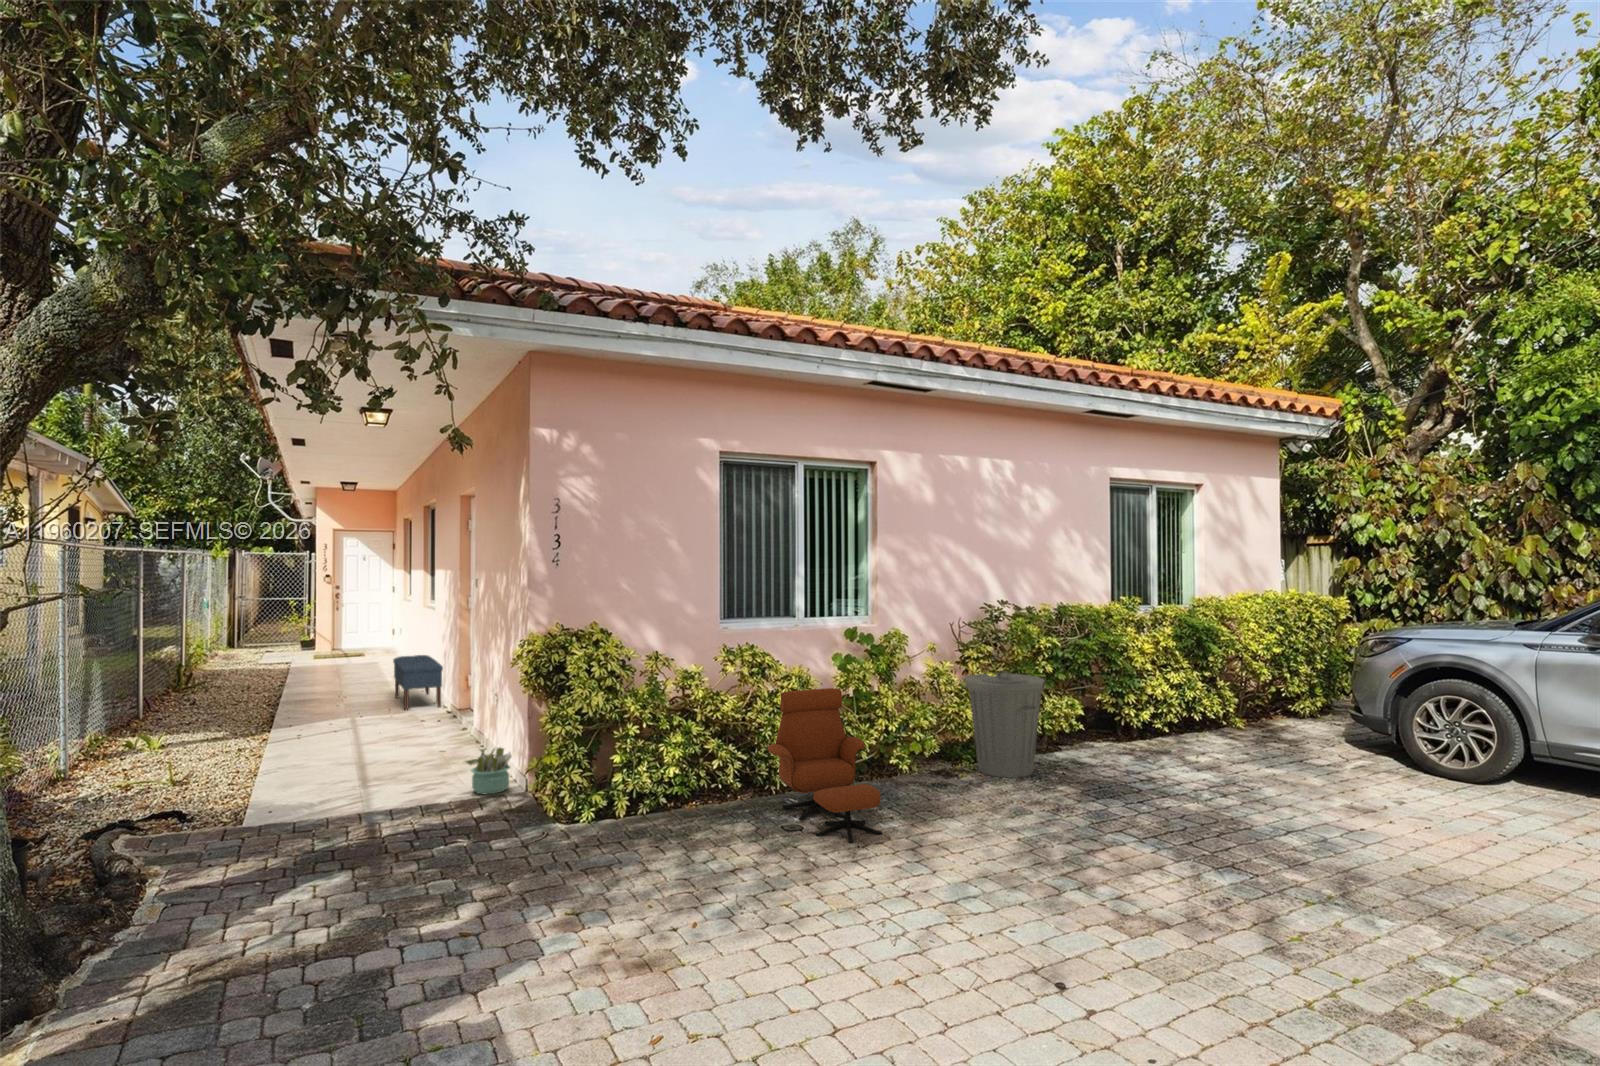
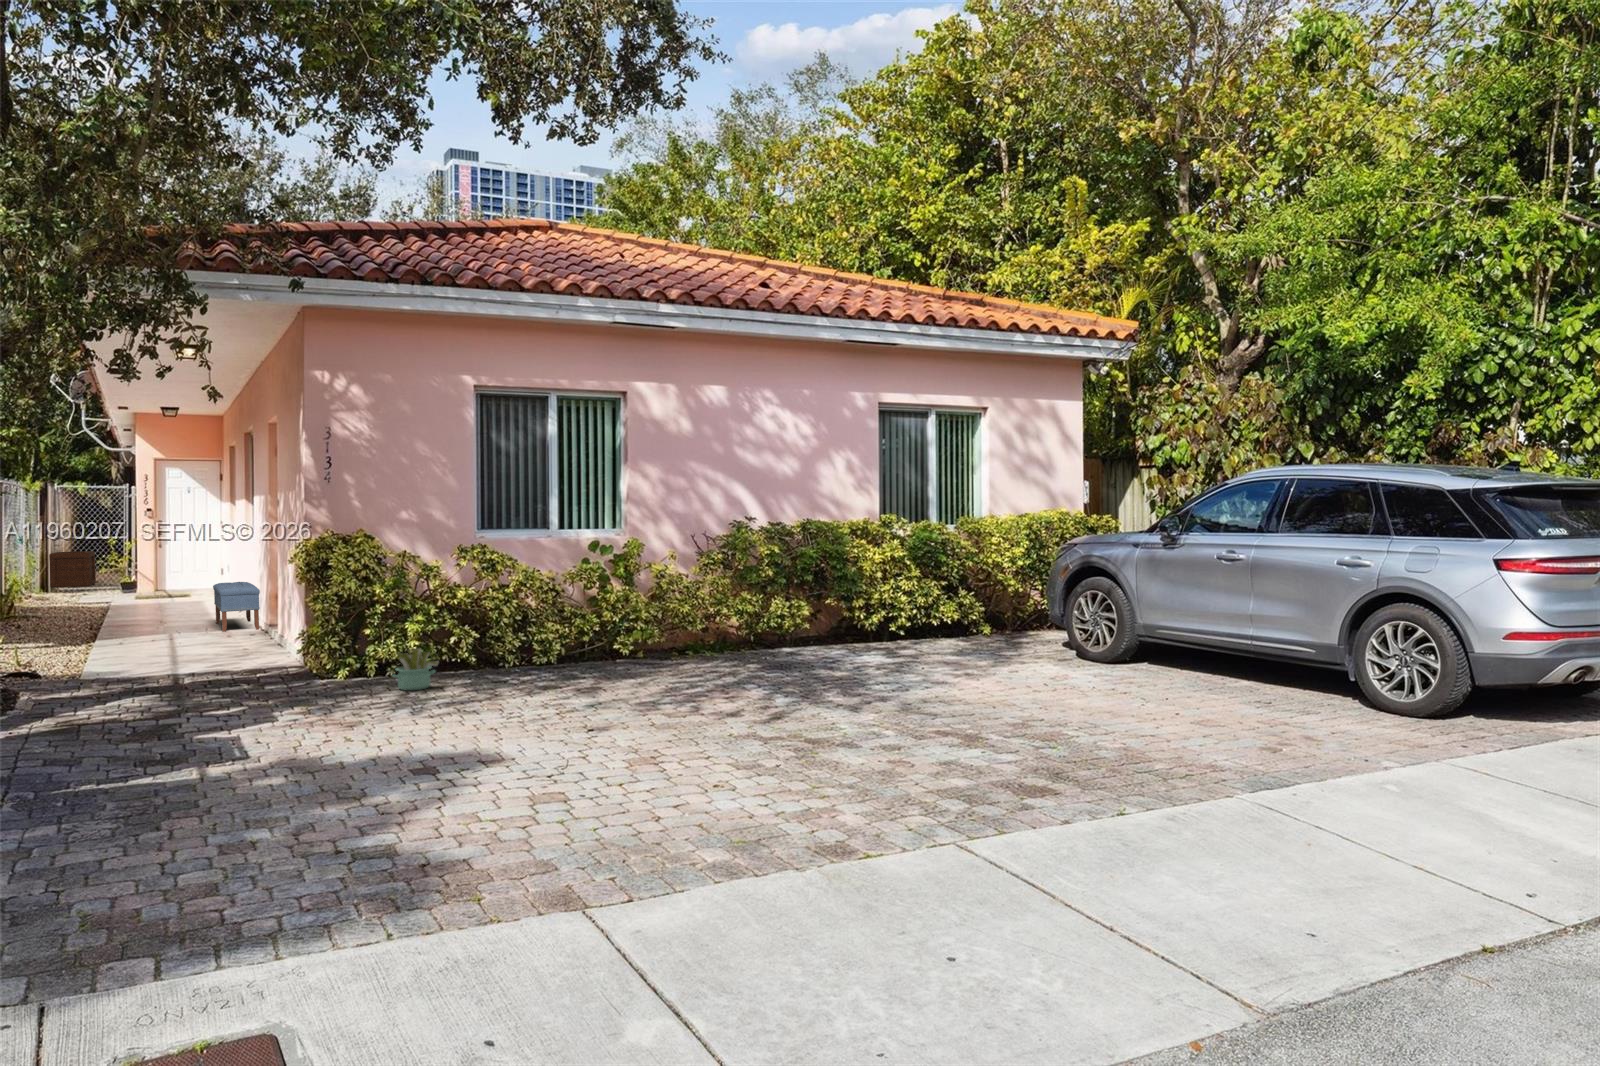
wooden crate: none [235,611,276,645] -> present [49,551,96,588]
trash can: present [965,671,1045,778] -> none [695,575,763,664]
lounge chair: present [767,688,882,843] -> none [498,583,581,693]
decorative plant: present [465,748,512,794] -> present [393,648,438,690]

